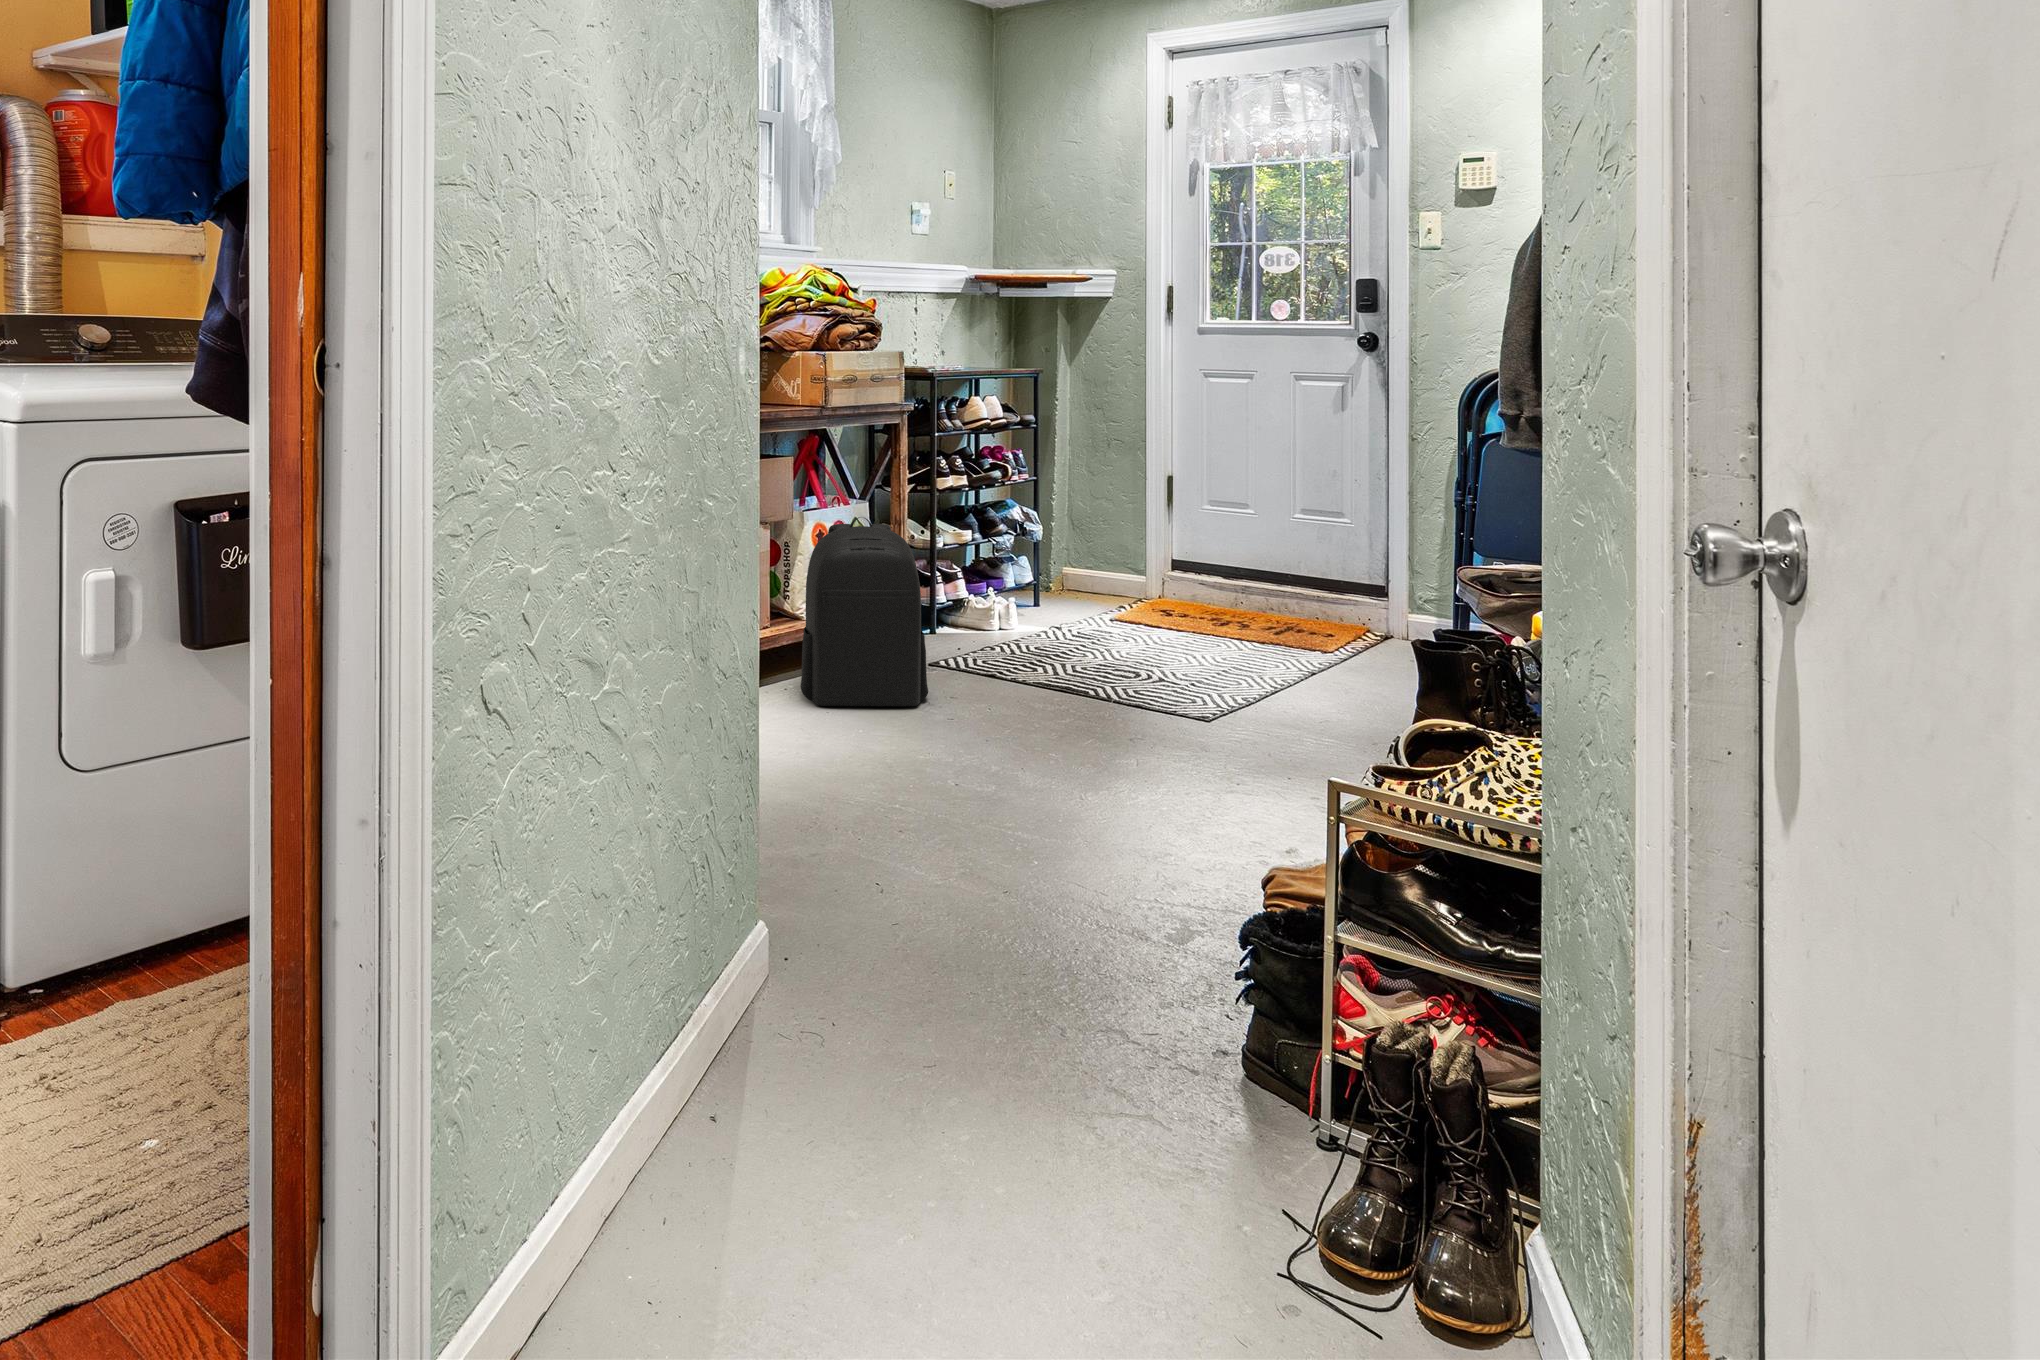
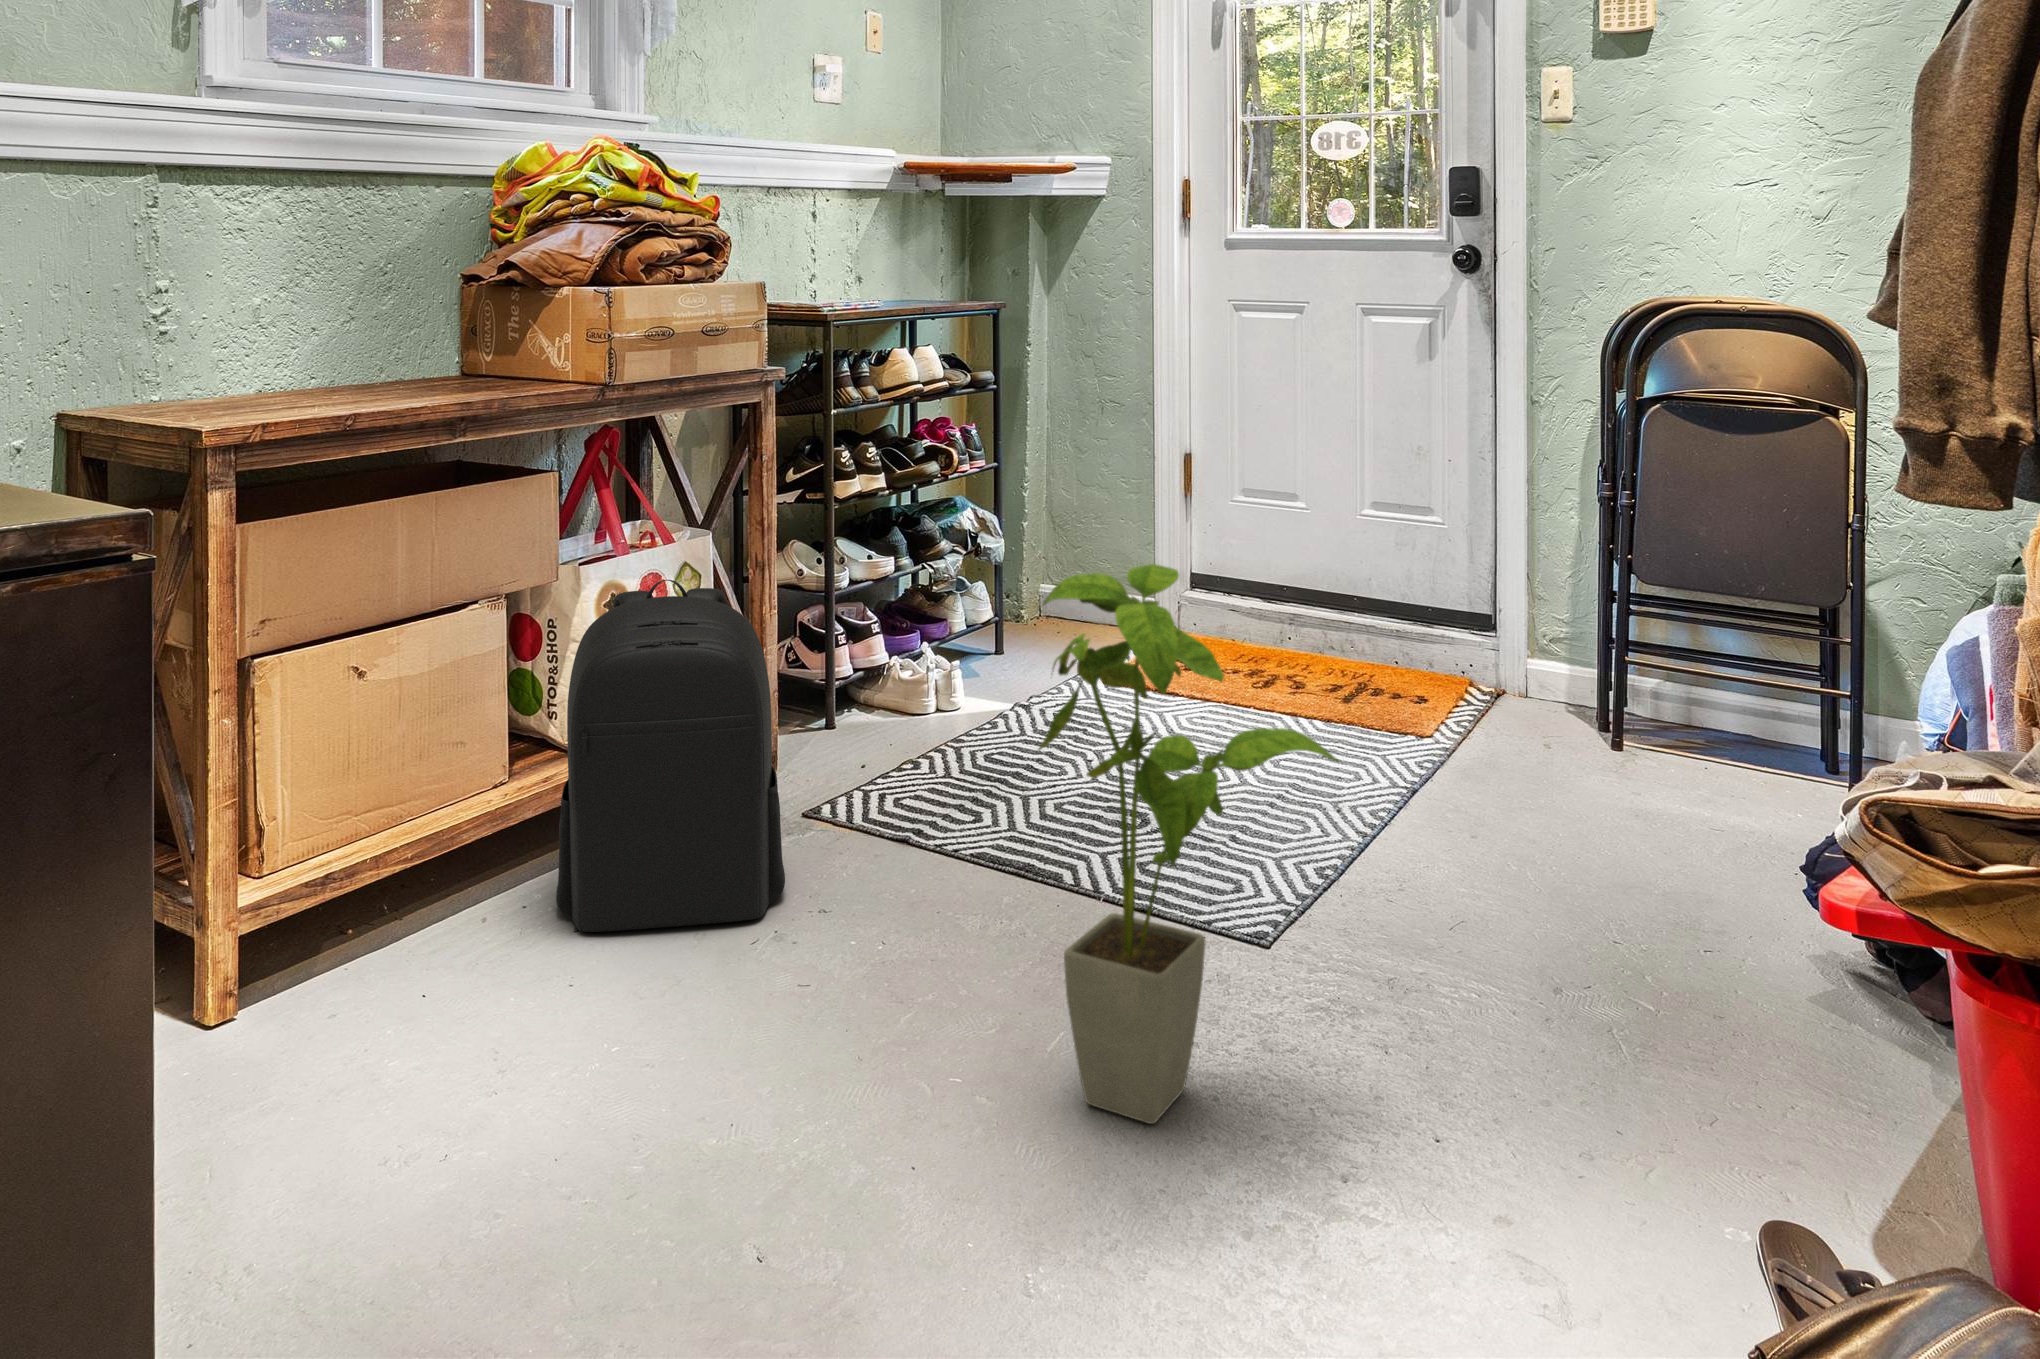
house plant: none [1084,493,1247,783] -> present [1038,564,1339,1124]

